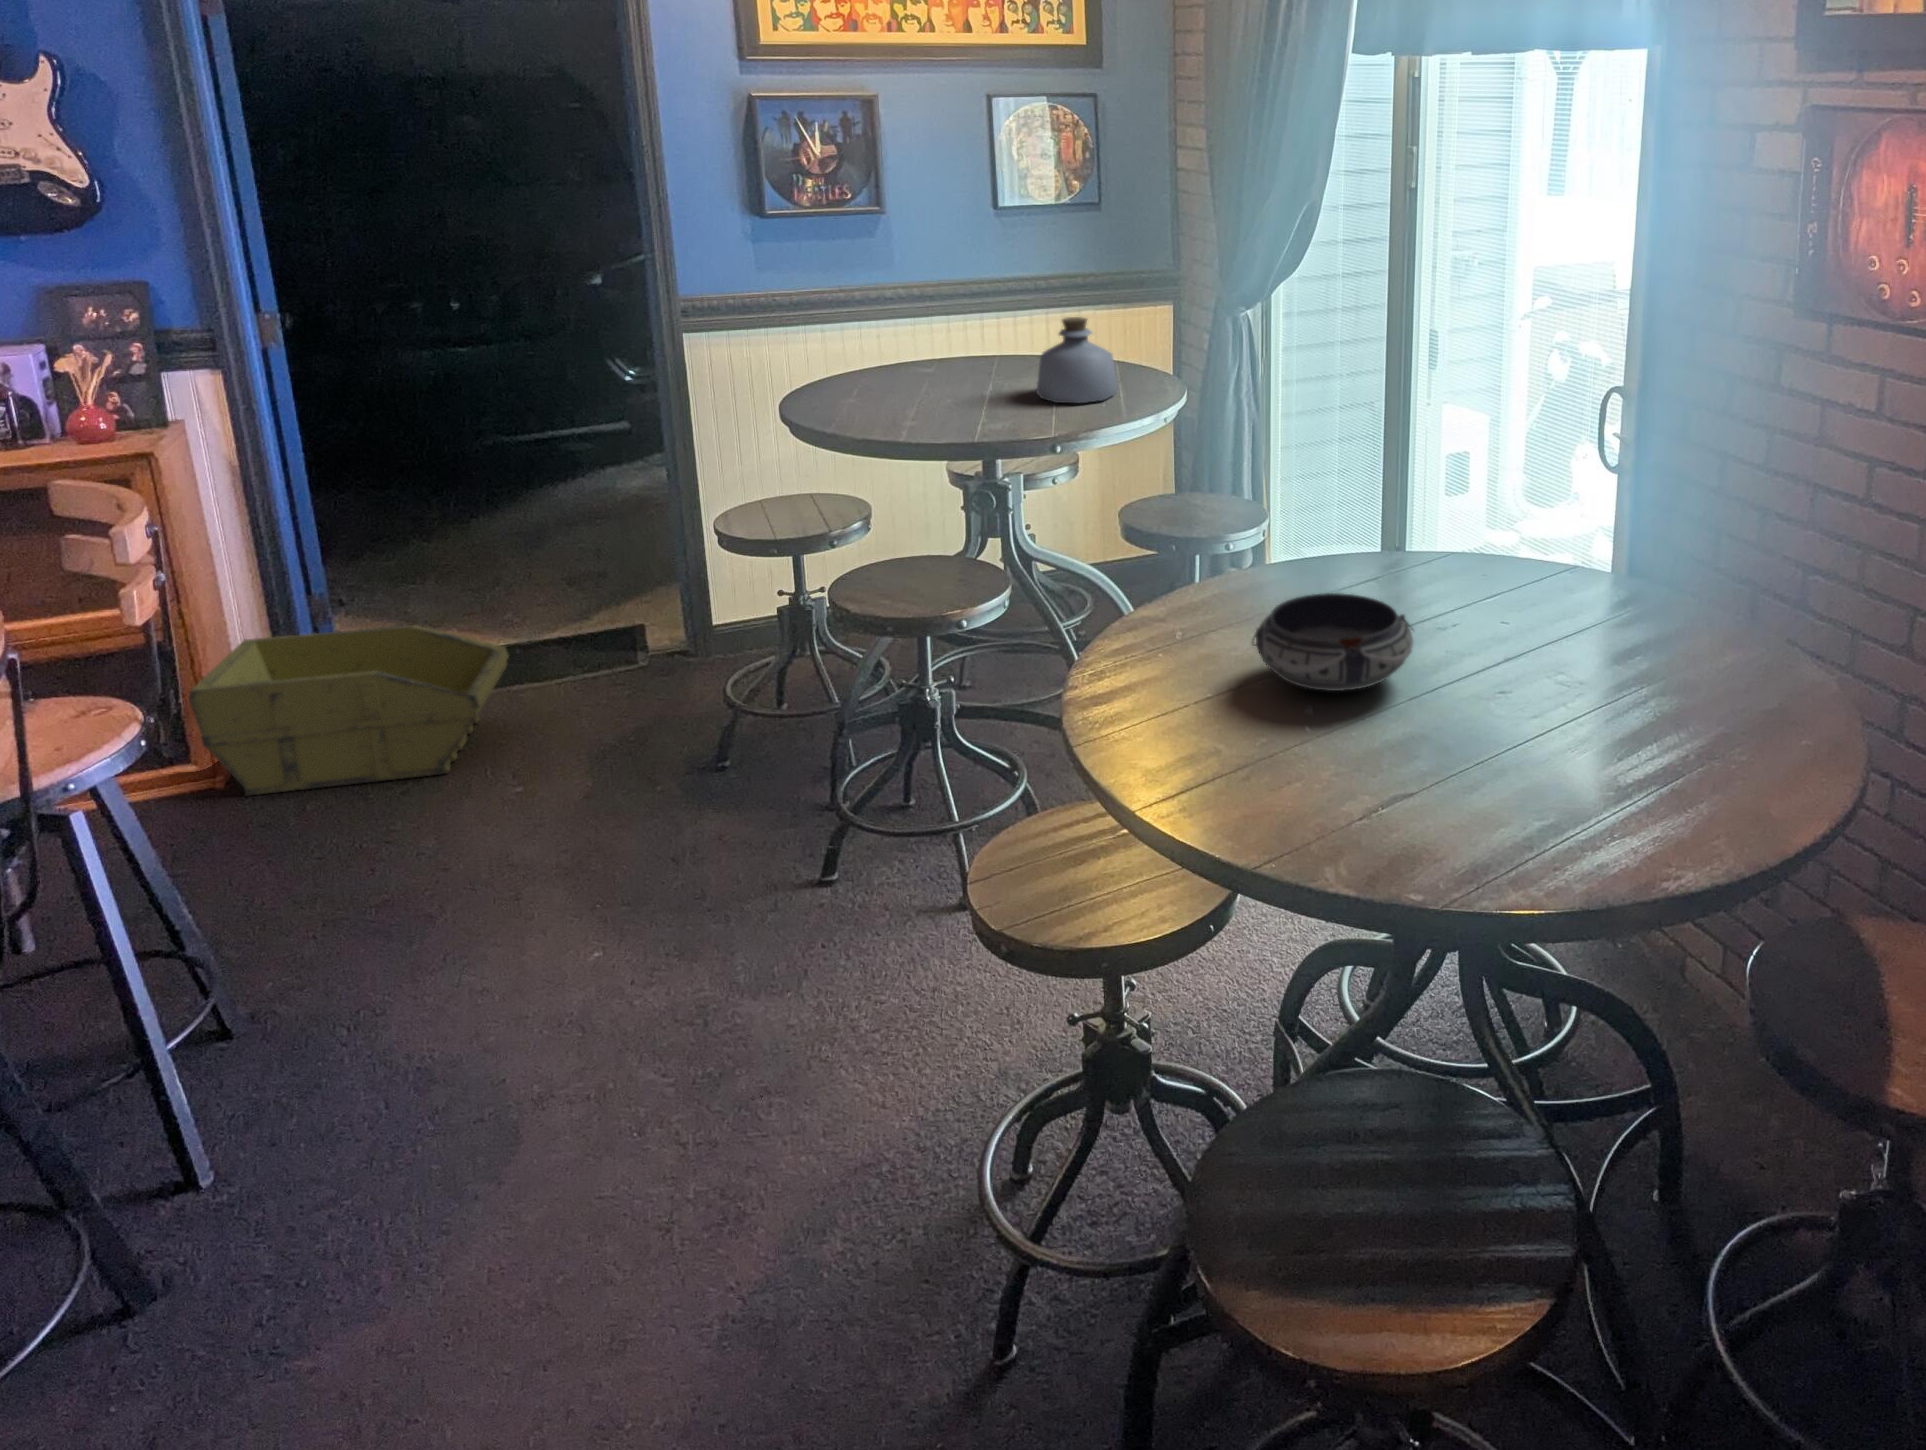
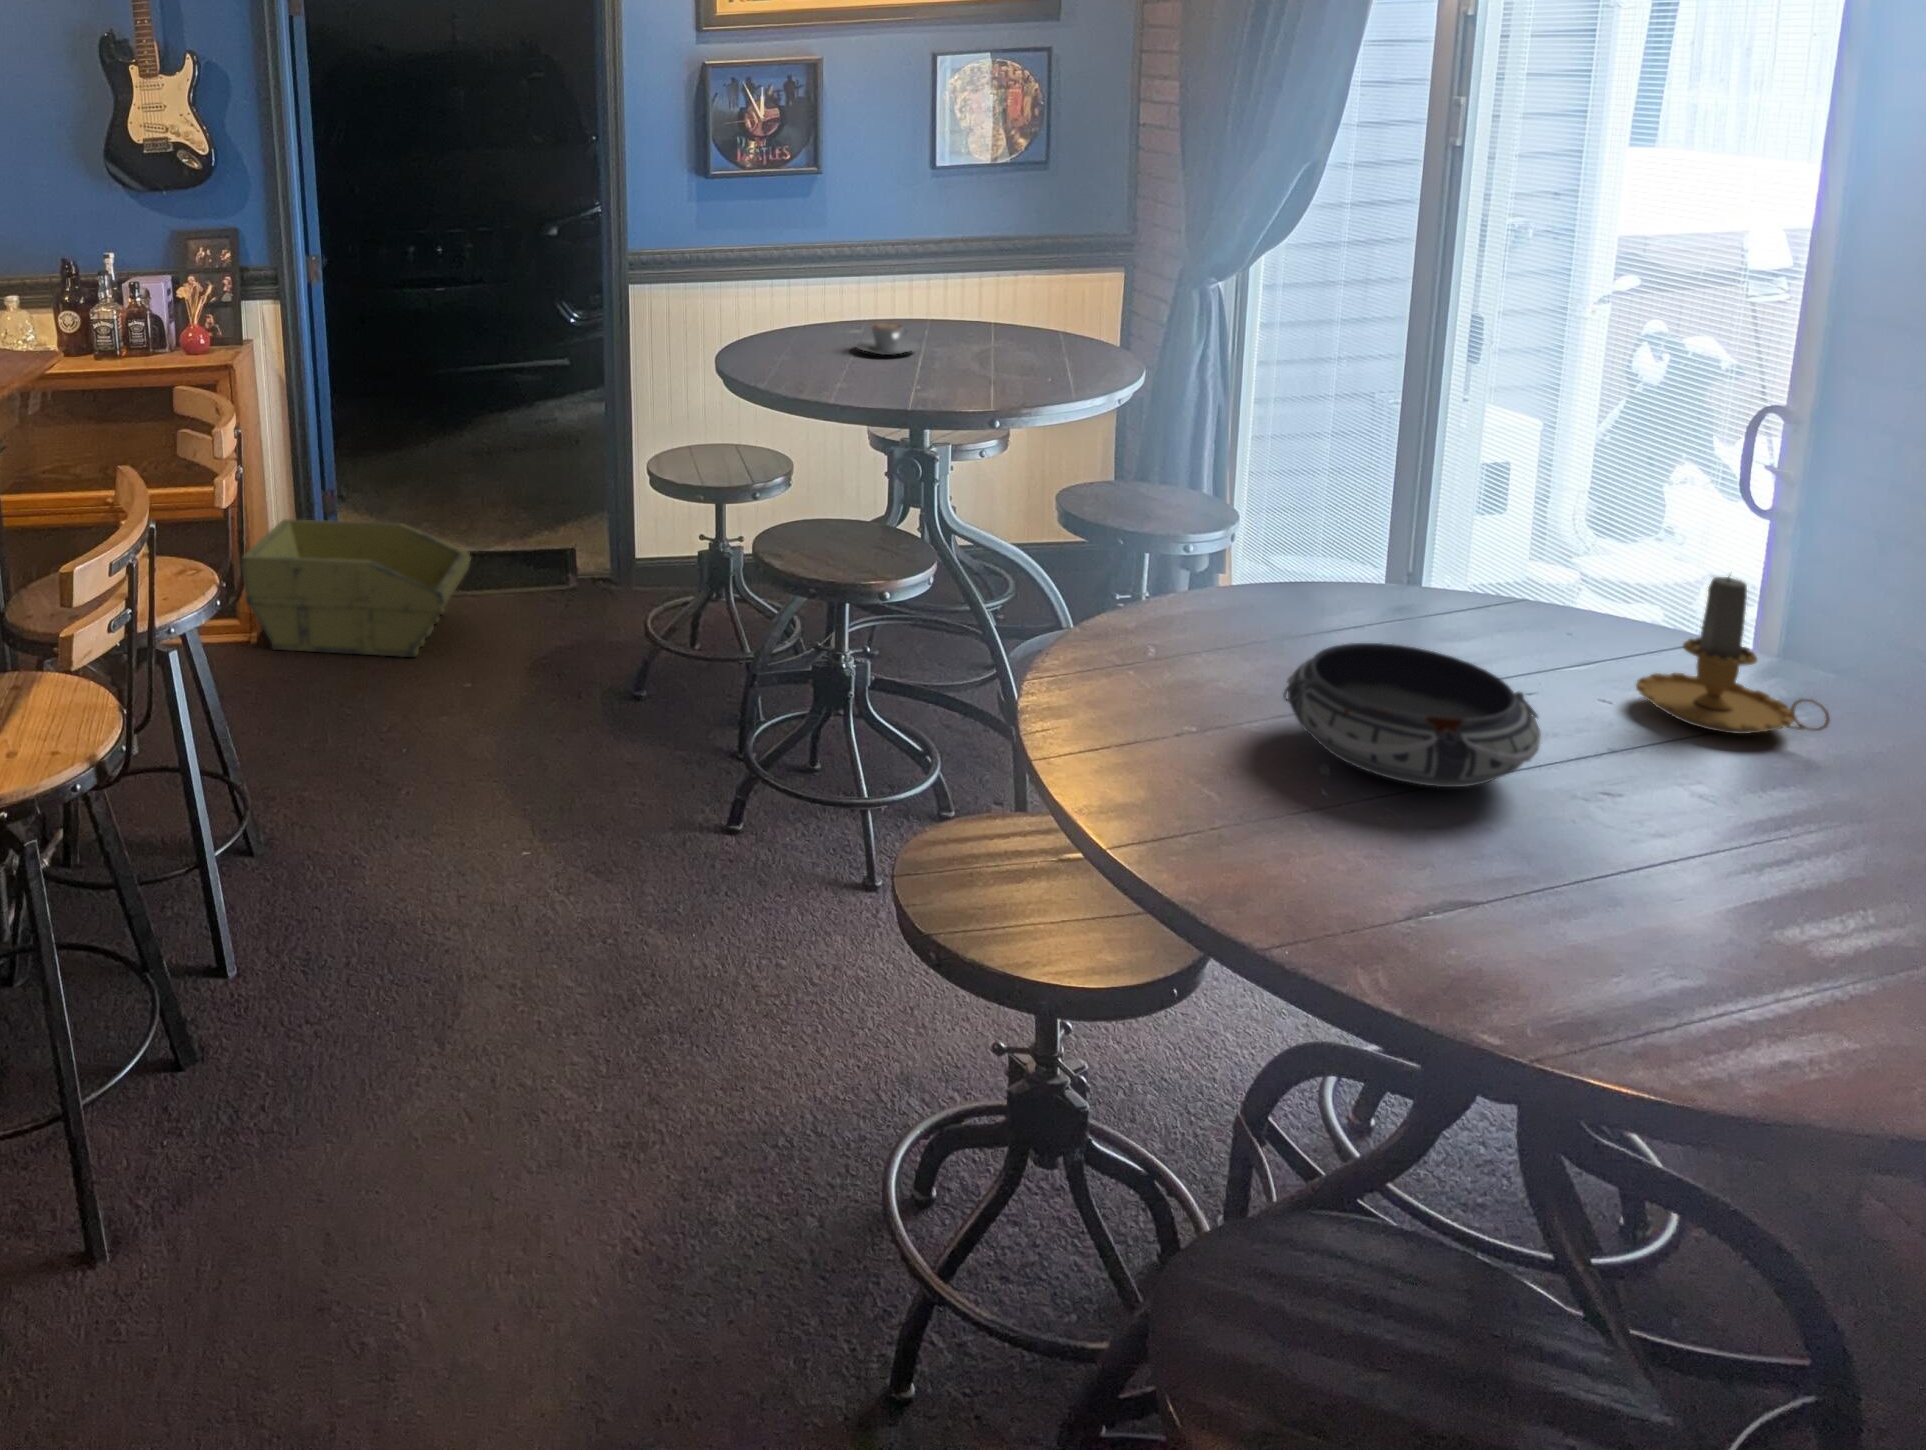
bottle: present [1037,317,1119,403] -> none [974,279,1067,372]
coffee cup: none [924,364,987,395] -> present [855,323,919,355]
candle: none [1485,513,1584,626] -> present [1636,577,1830,734]

